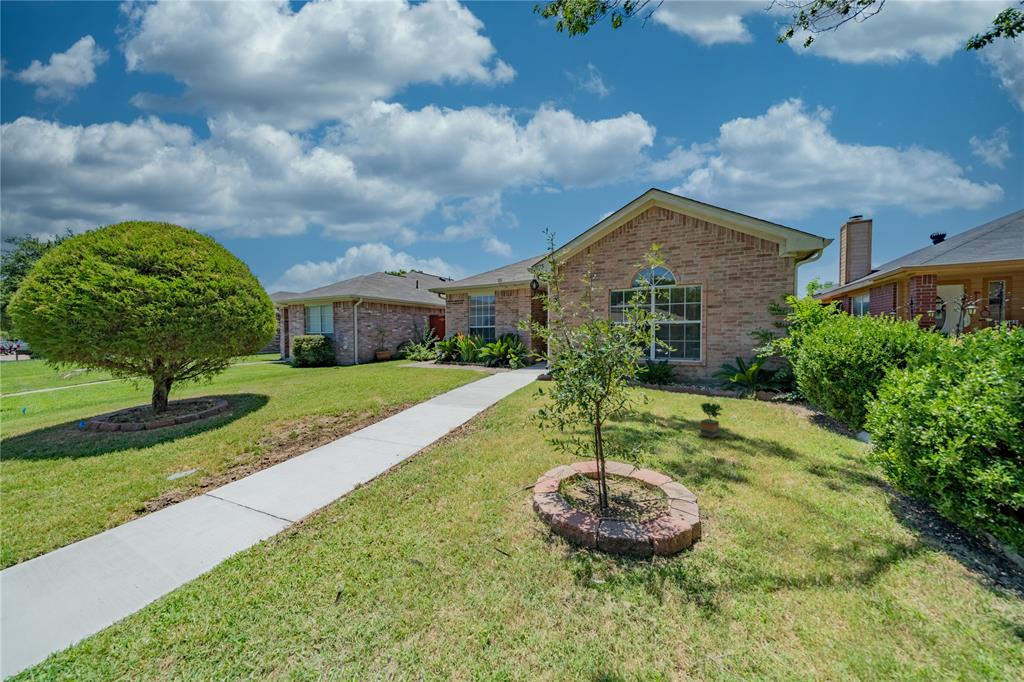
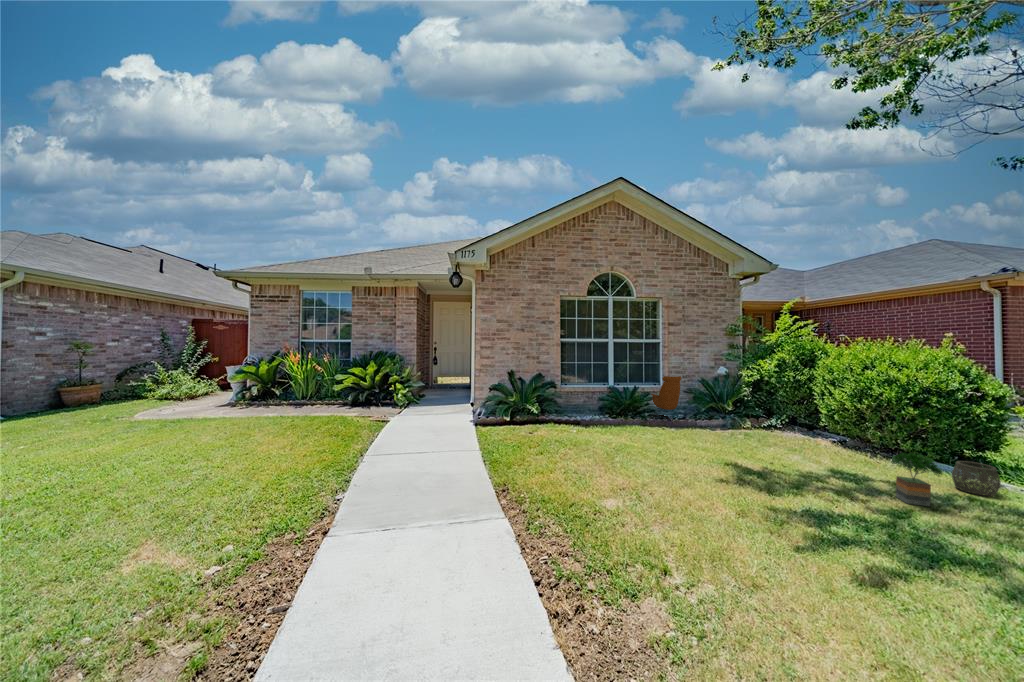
lounge chair: none [676,351,701,388] -> present [650,376,682,421]
woven basket: none [776,417,806,443] -> present [952,461,1001,496]

